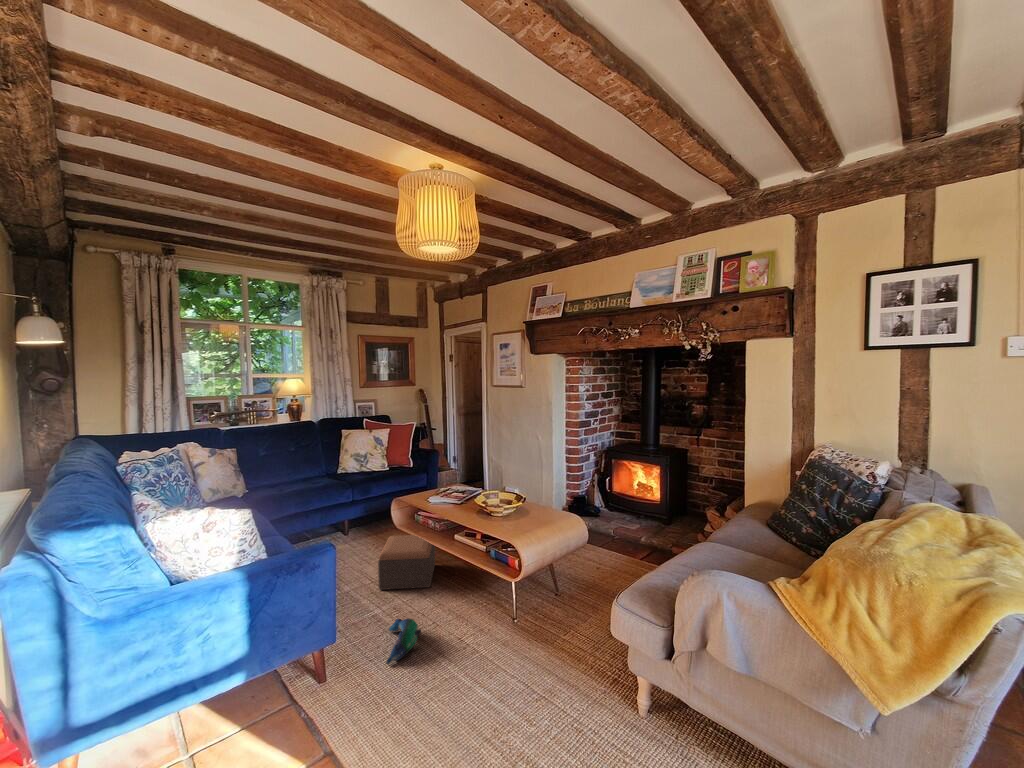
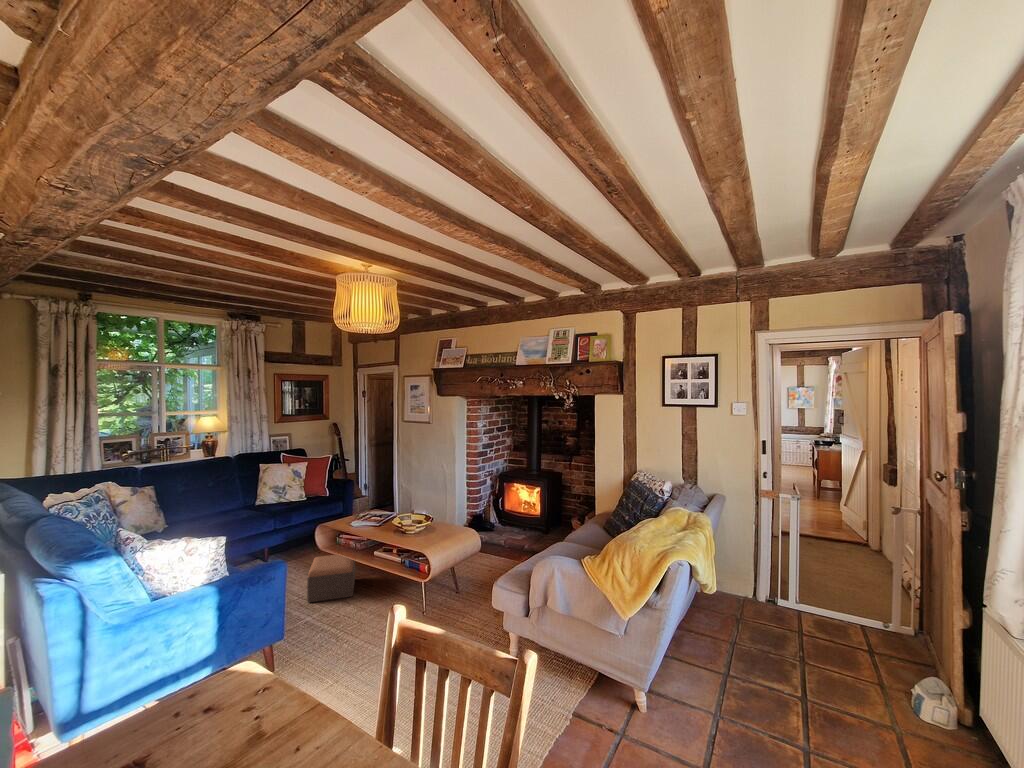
plush toy: present [386,618,421,664] -> none [321,619,350,654]

